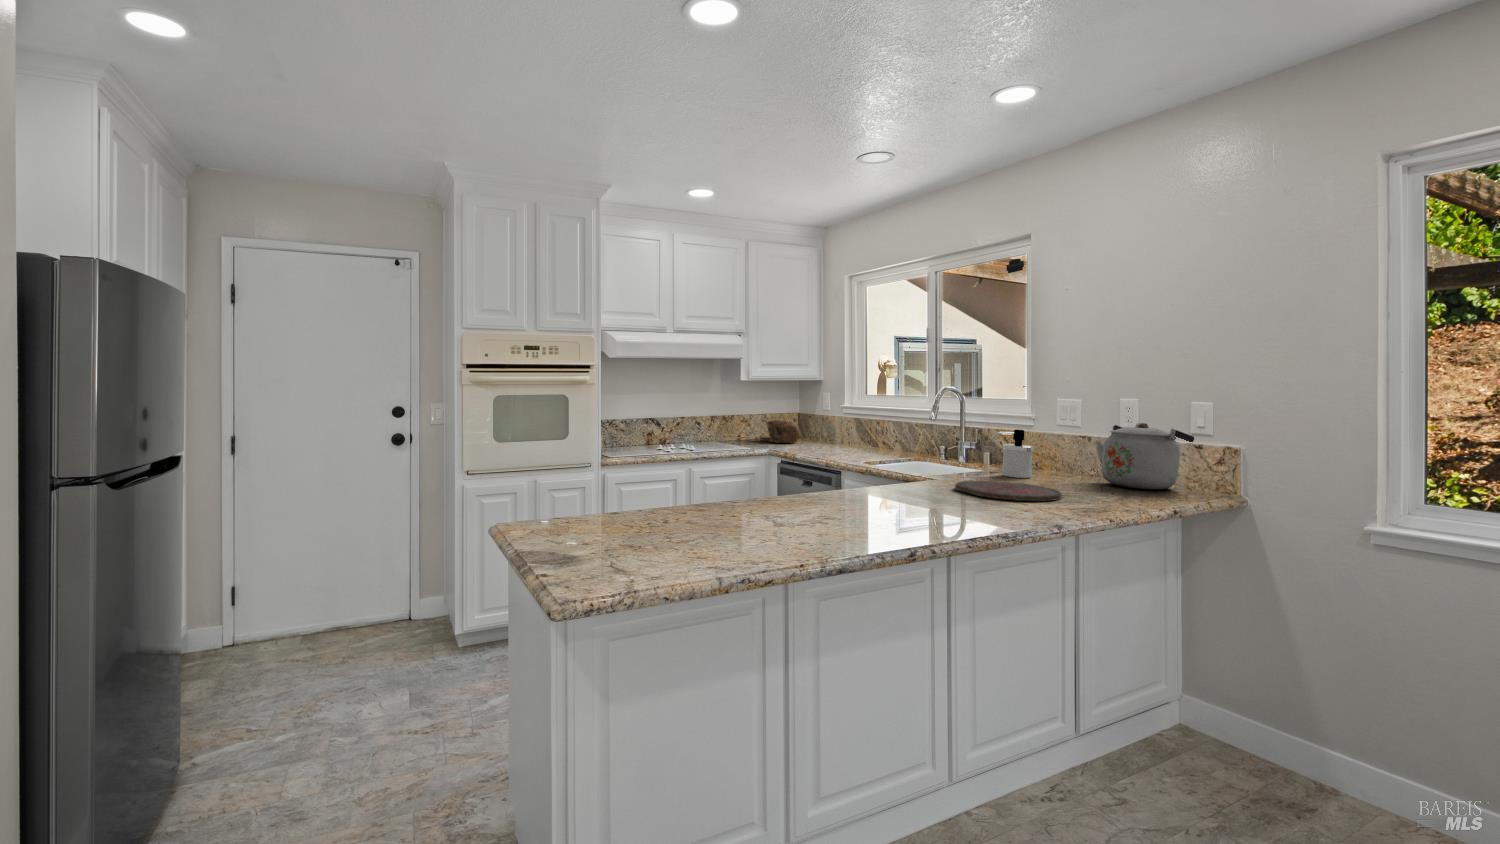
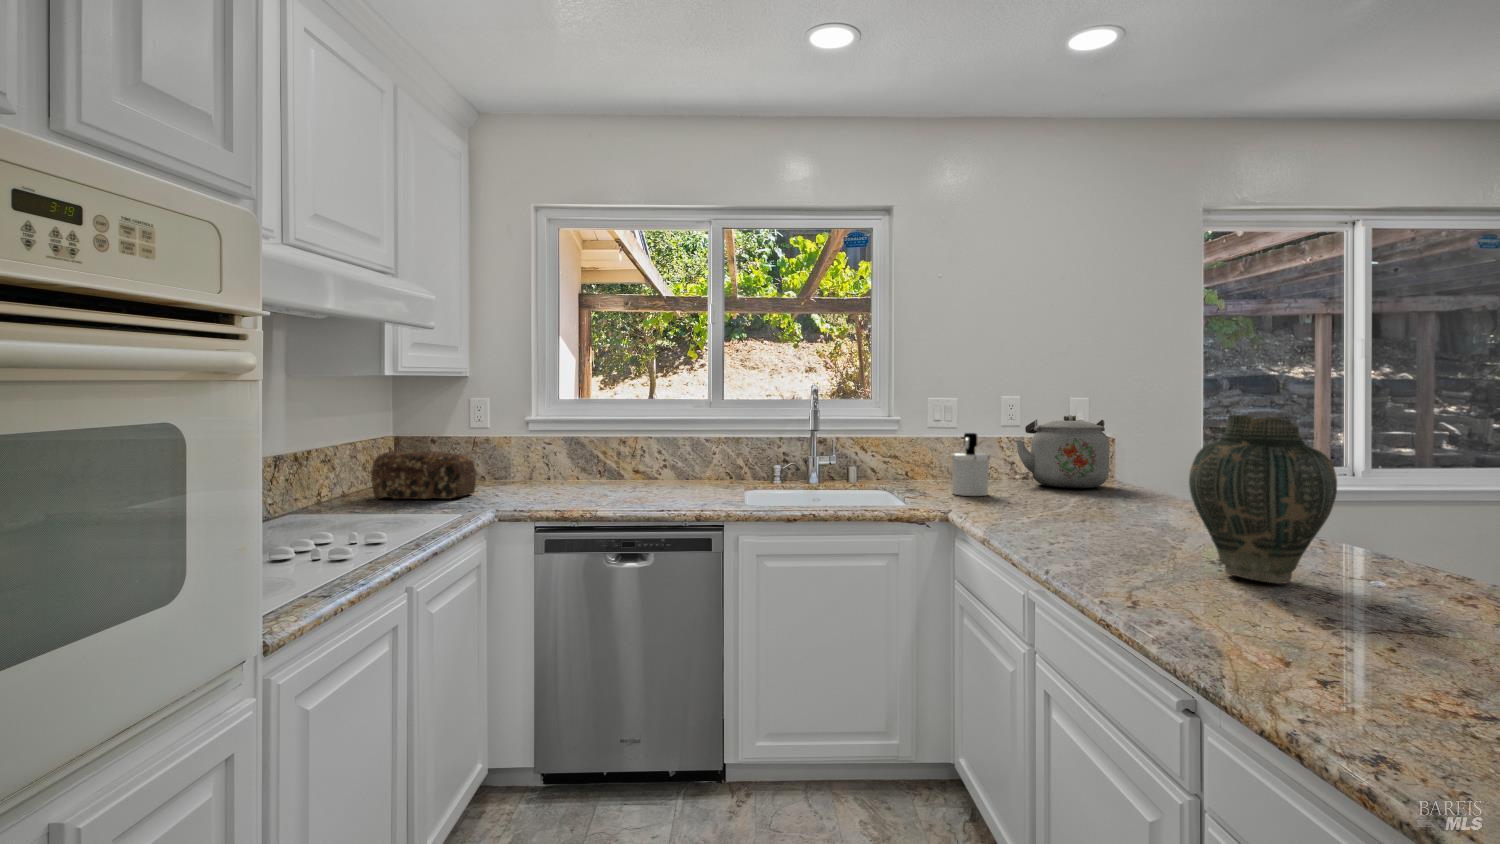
vase: none [826,408,900,507] -> present [1189,415,1337,584]
cutting board: present [955,481,1062,501] -> none [1043,502,1188,528]

